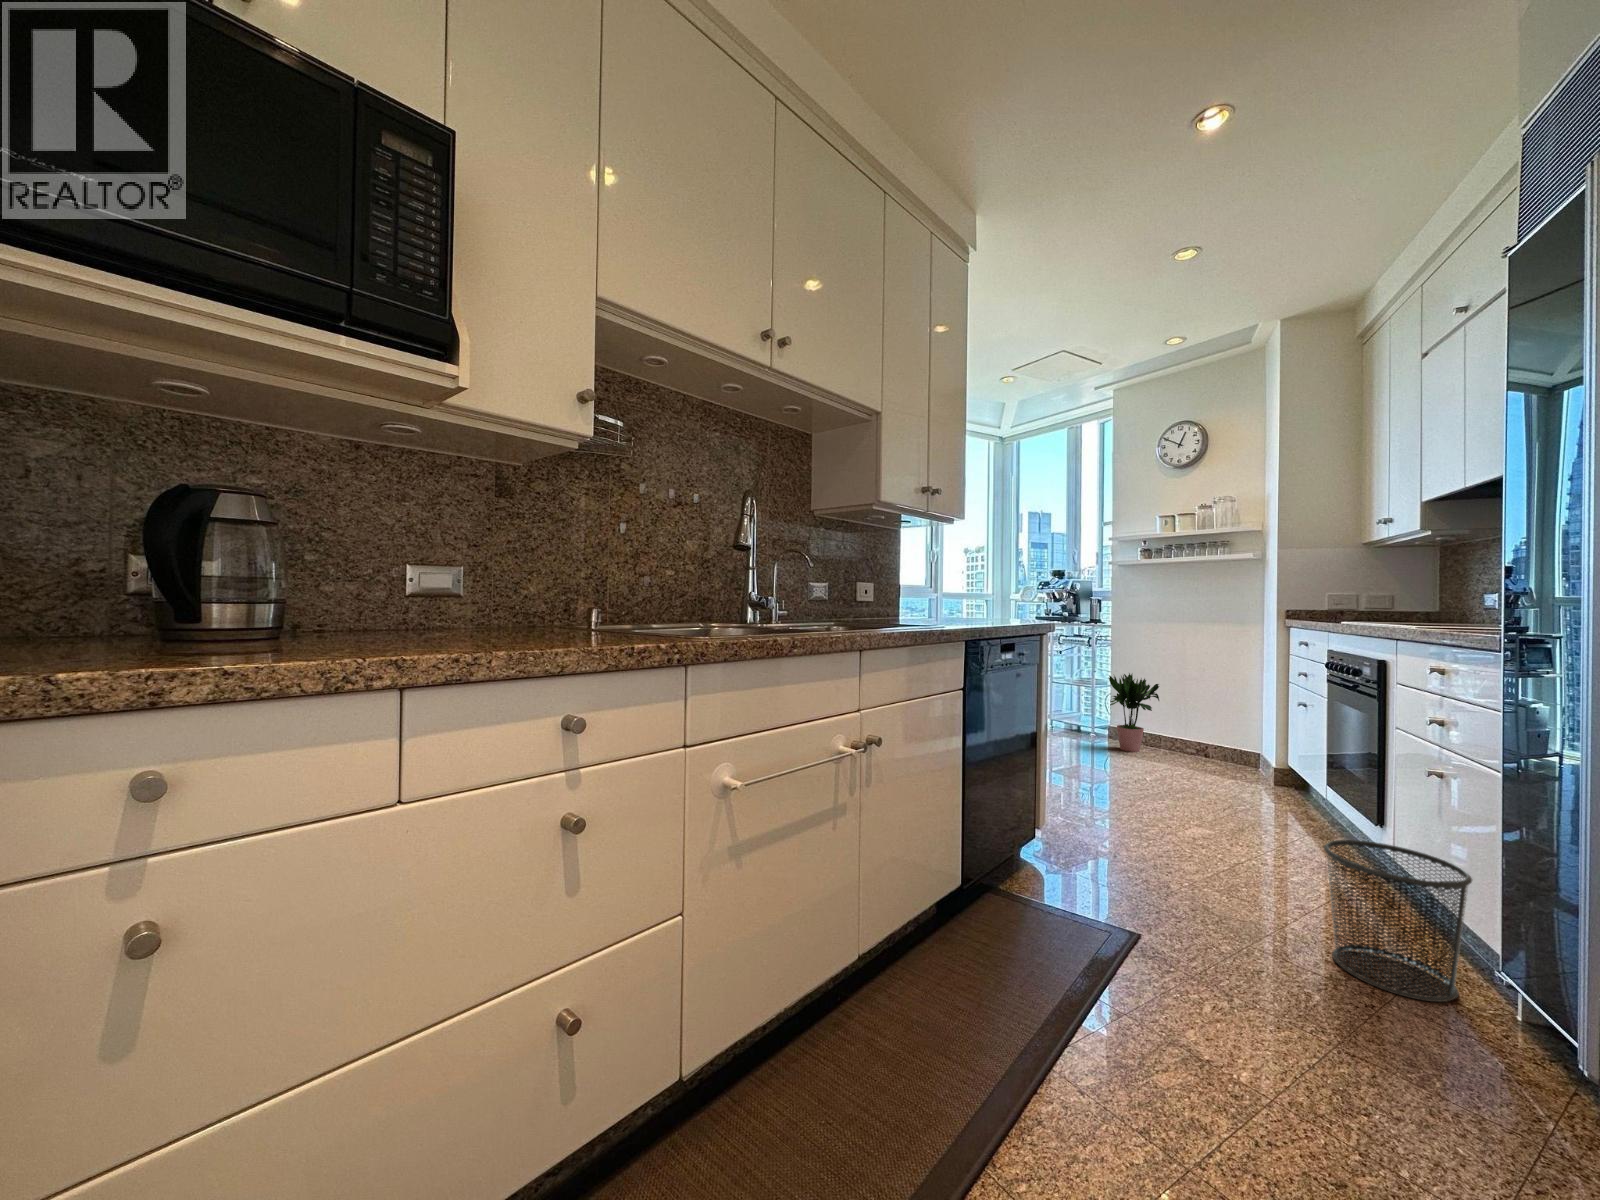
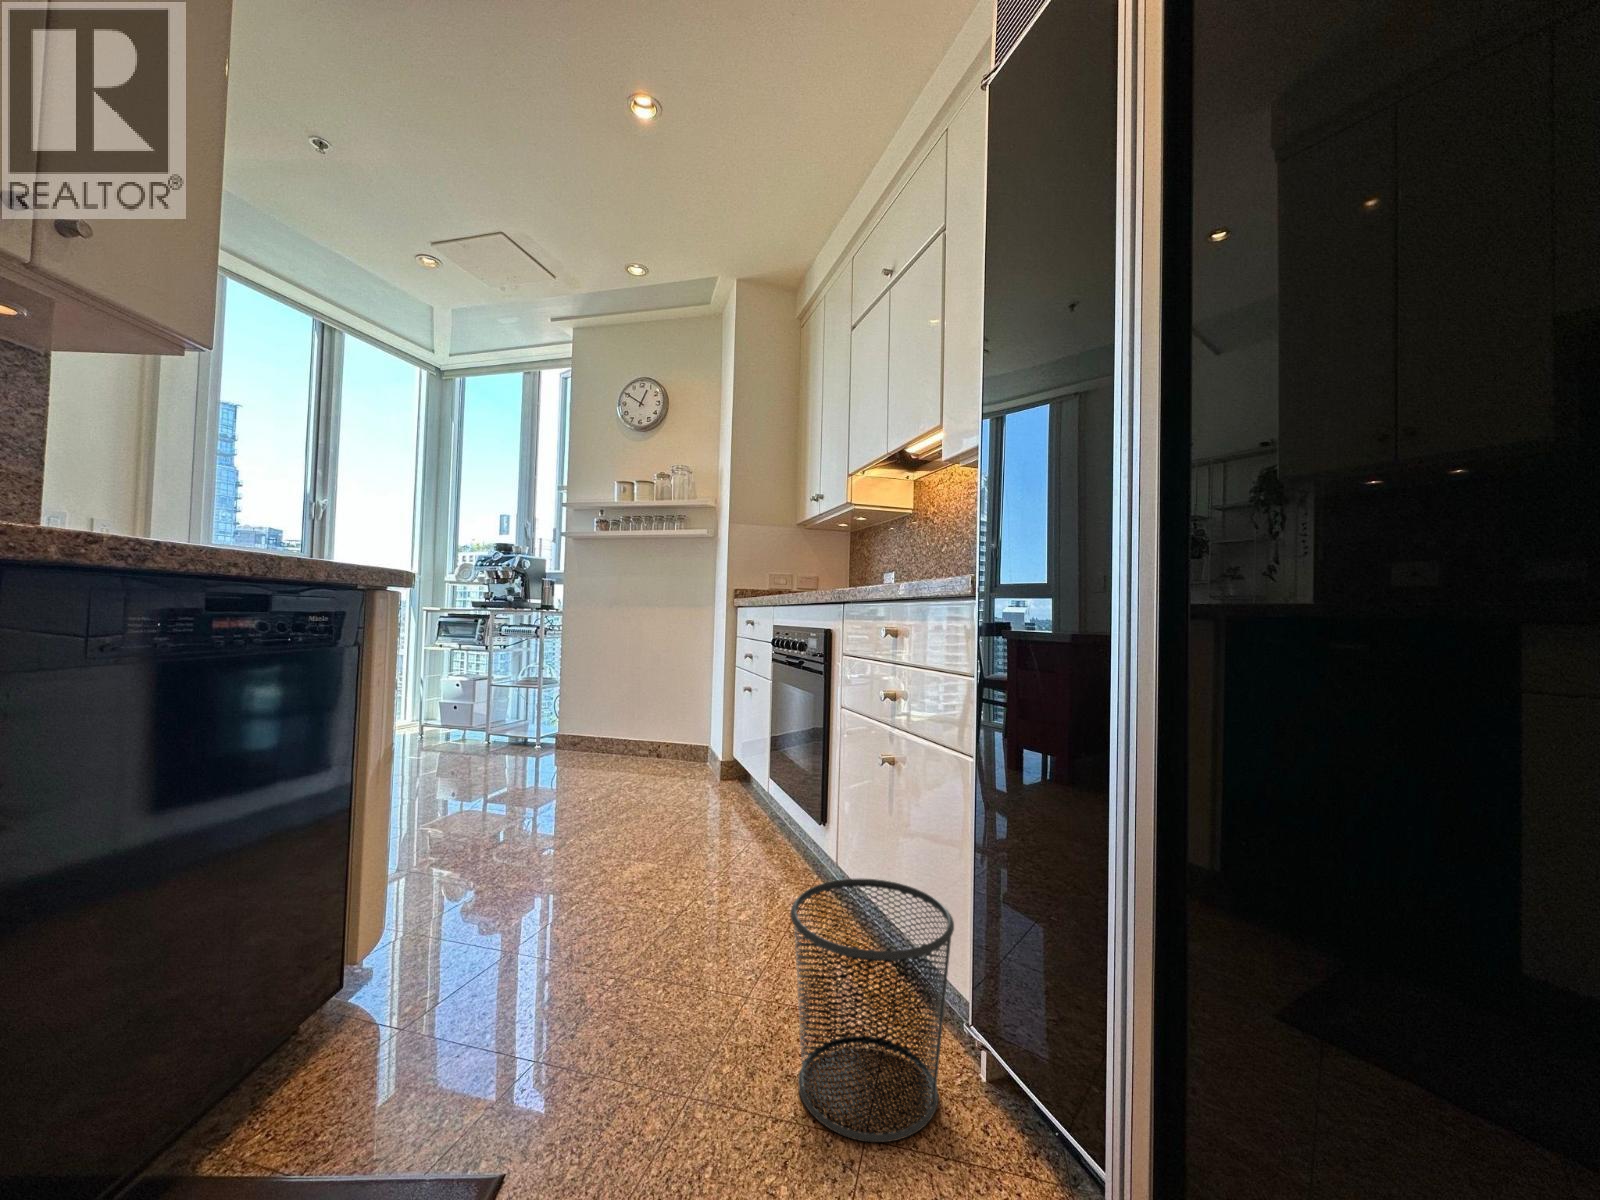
potted plant: present [1109,673,1159,752] -> none [551,666,617,765]

